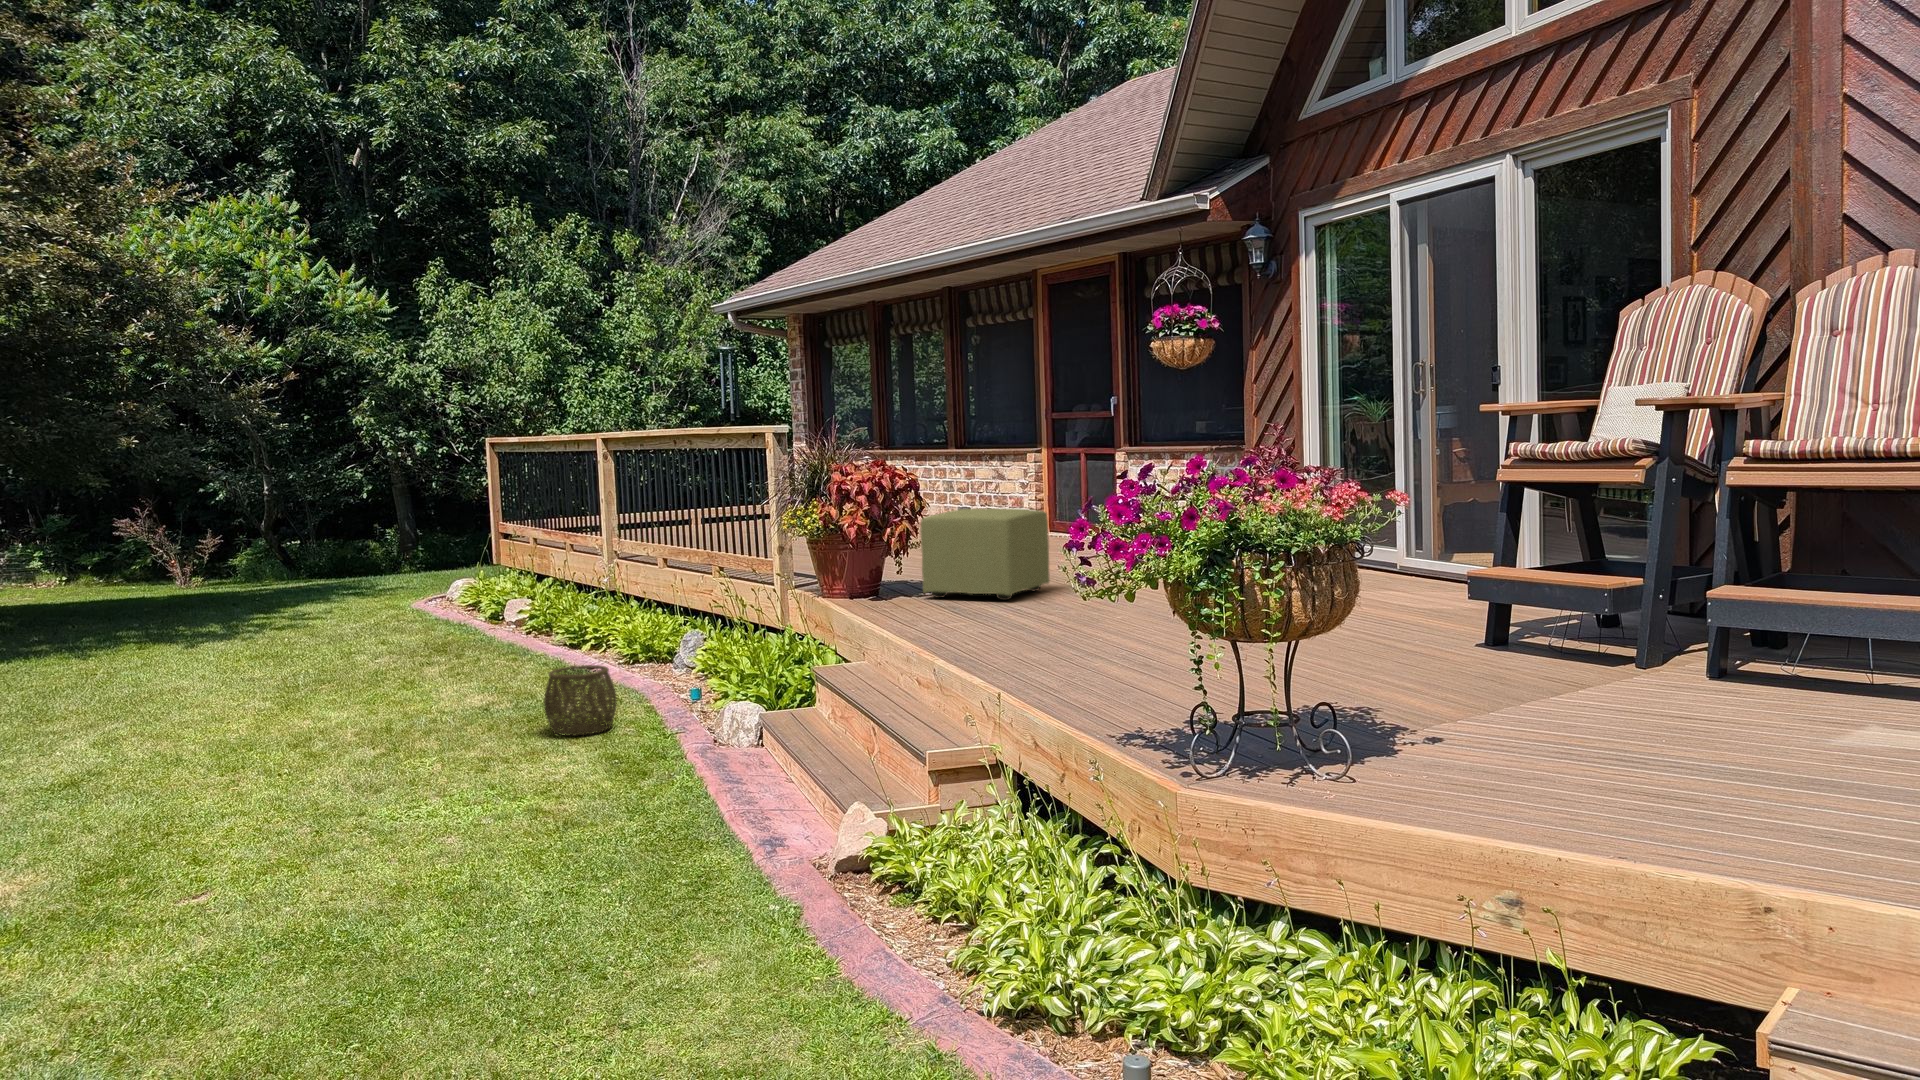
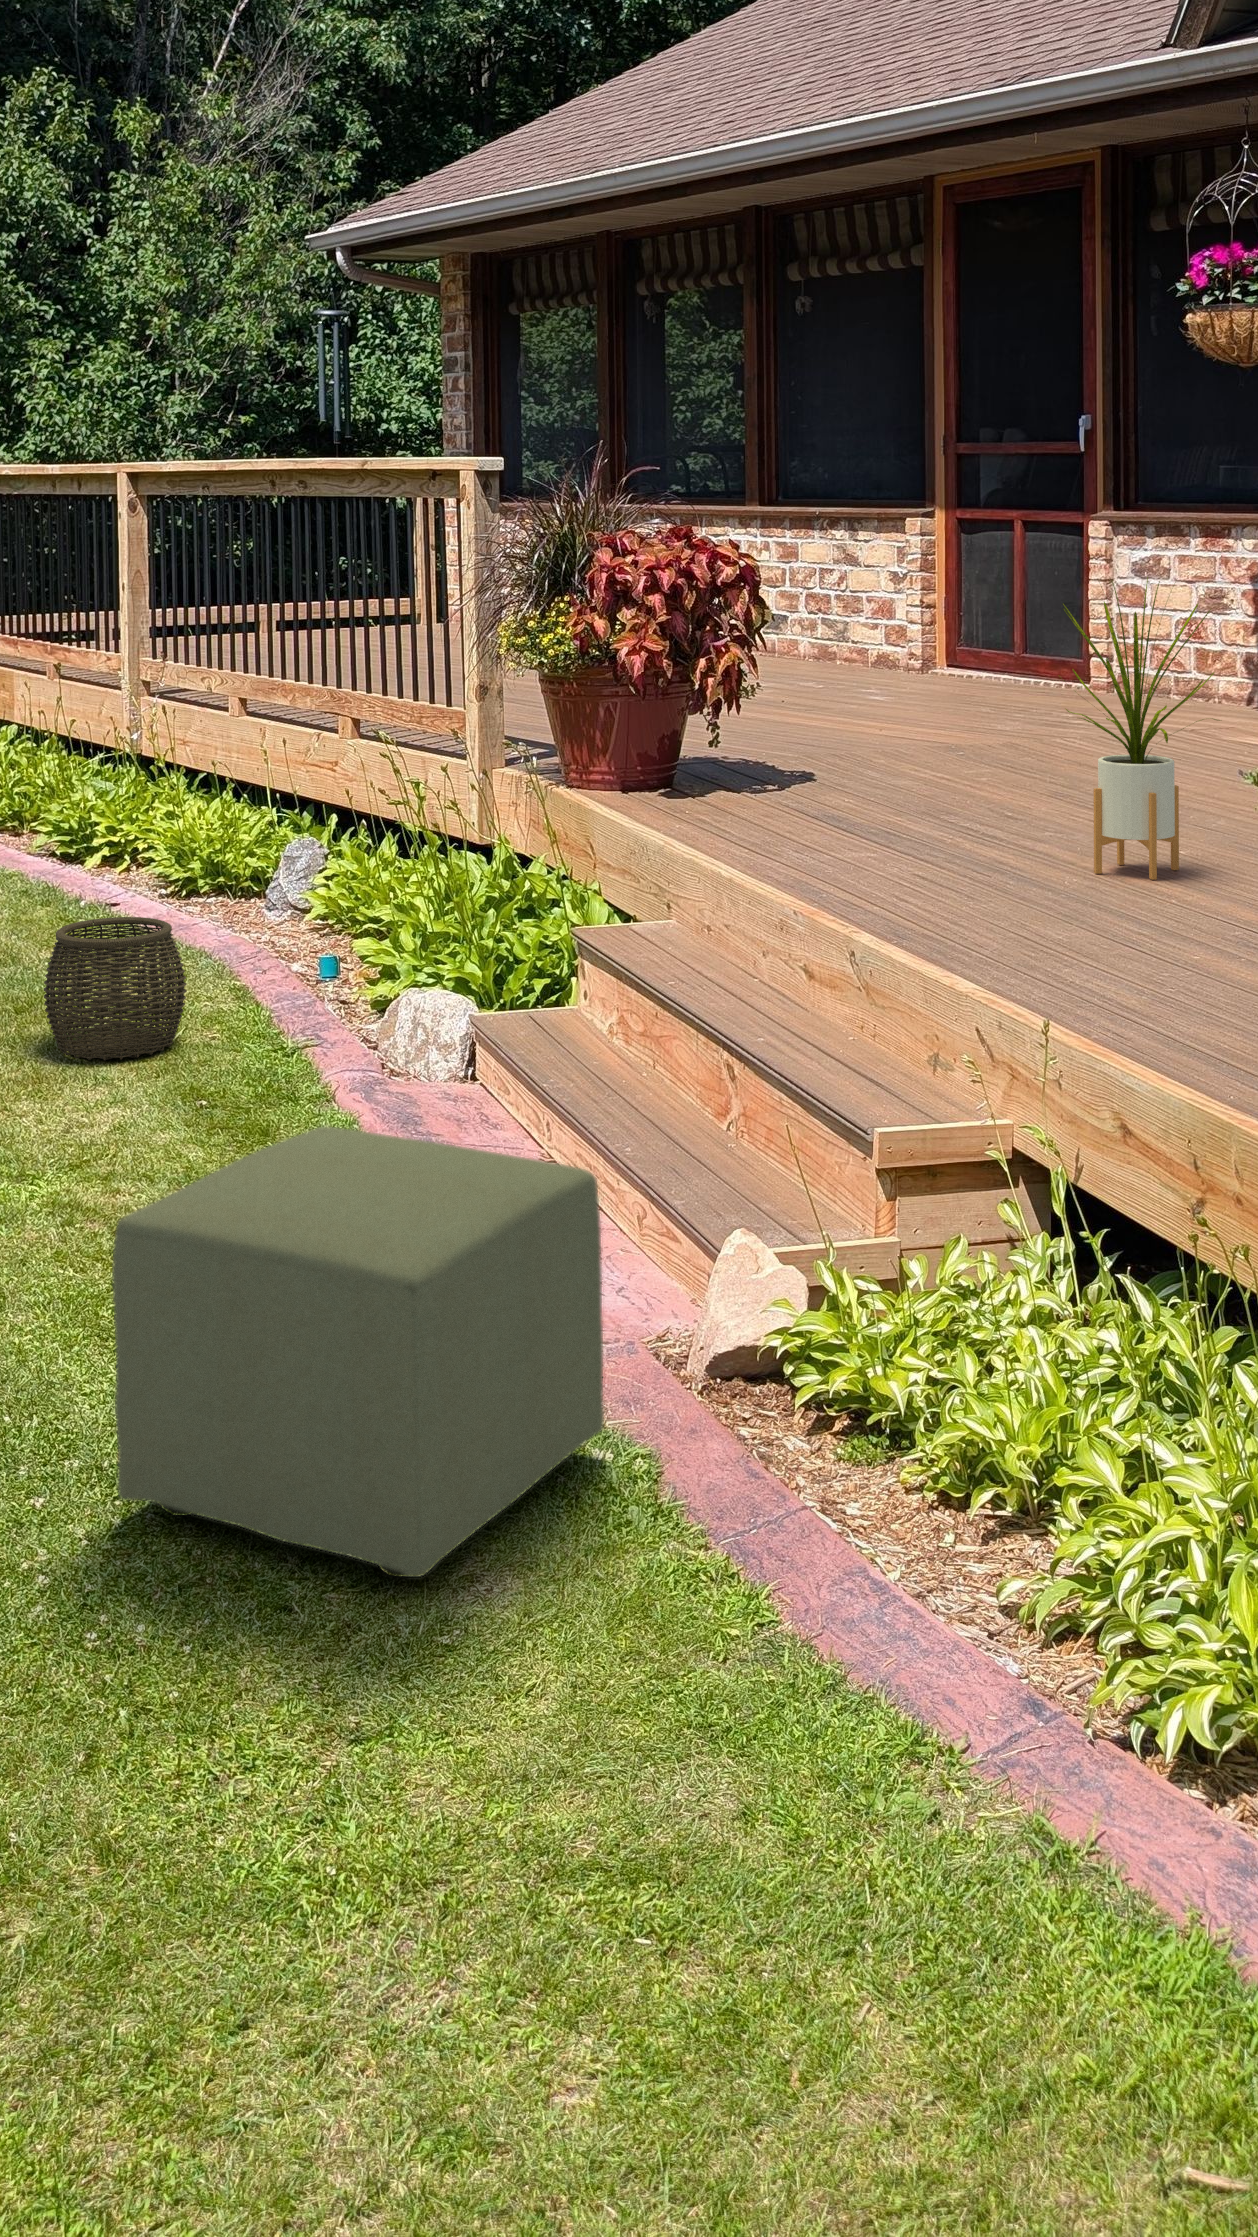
house plant: none [1041,479,1121,630] -> present [1064,578,1220,880]
ottoman: present [921,509,1050,600] -> present [112,1127,604,1577]

